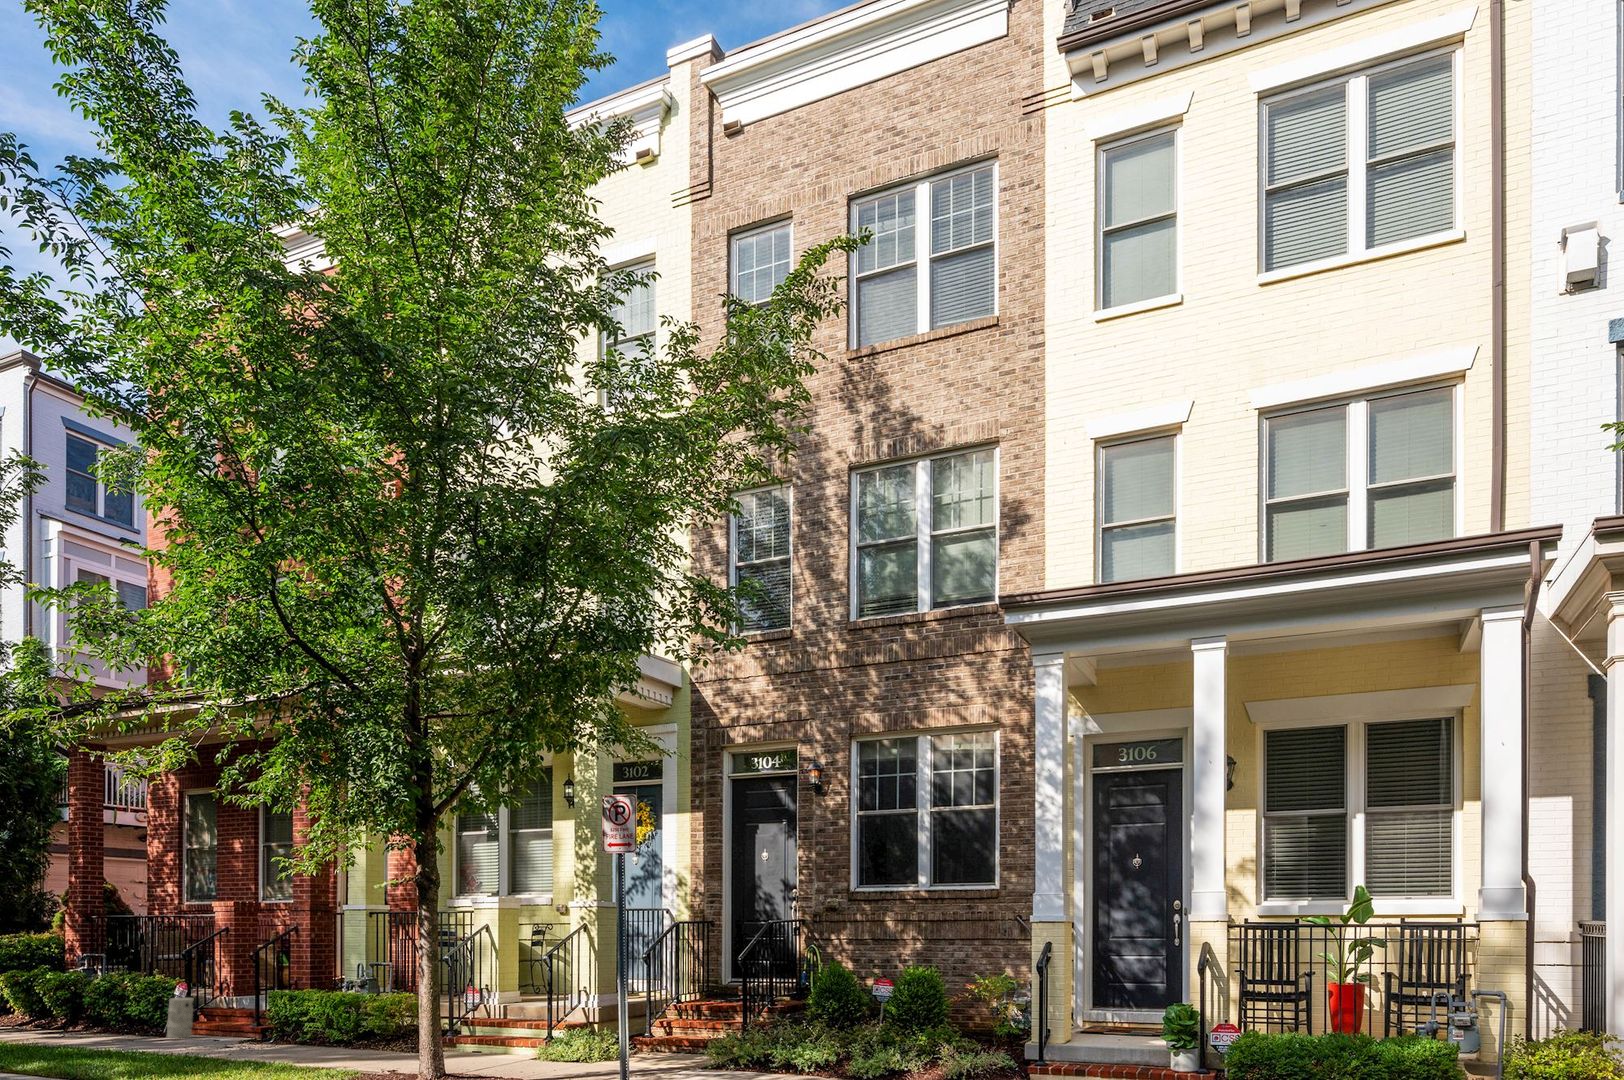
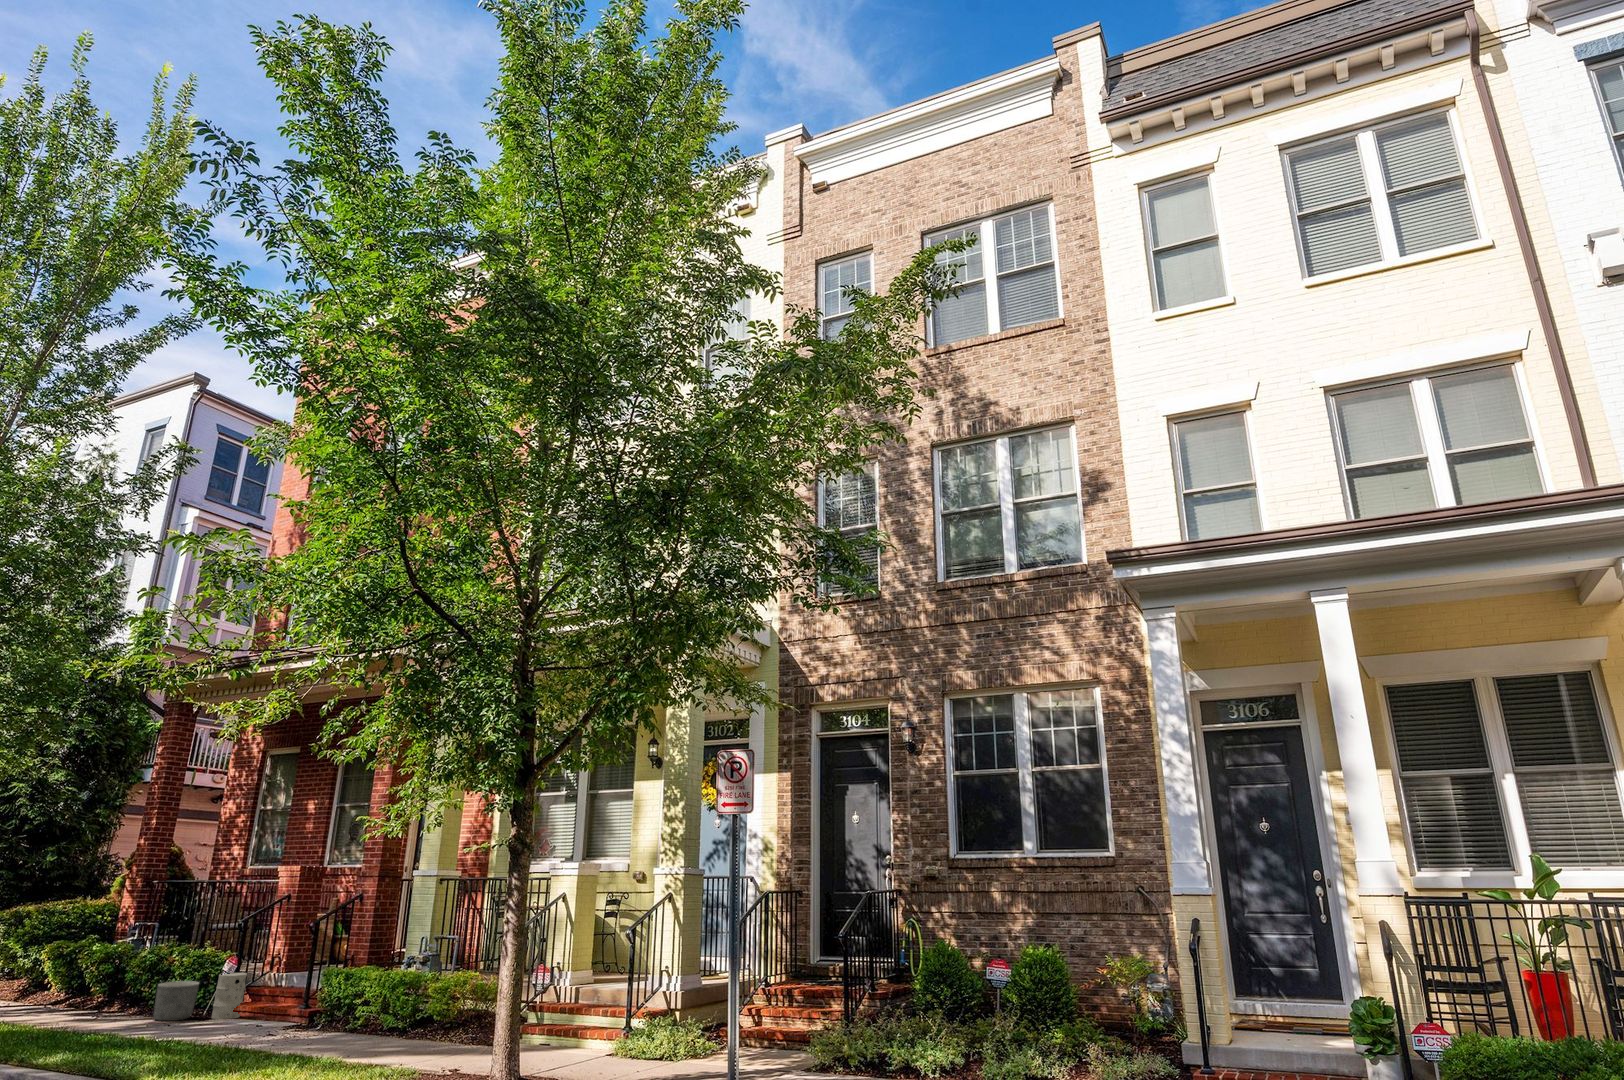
planter: none [117,1005,153,1039] -> present [154,981,199,1021]

